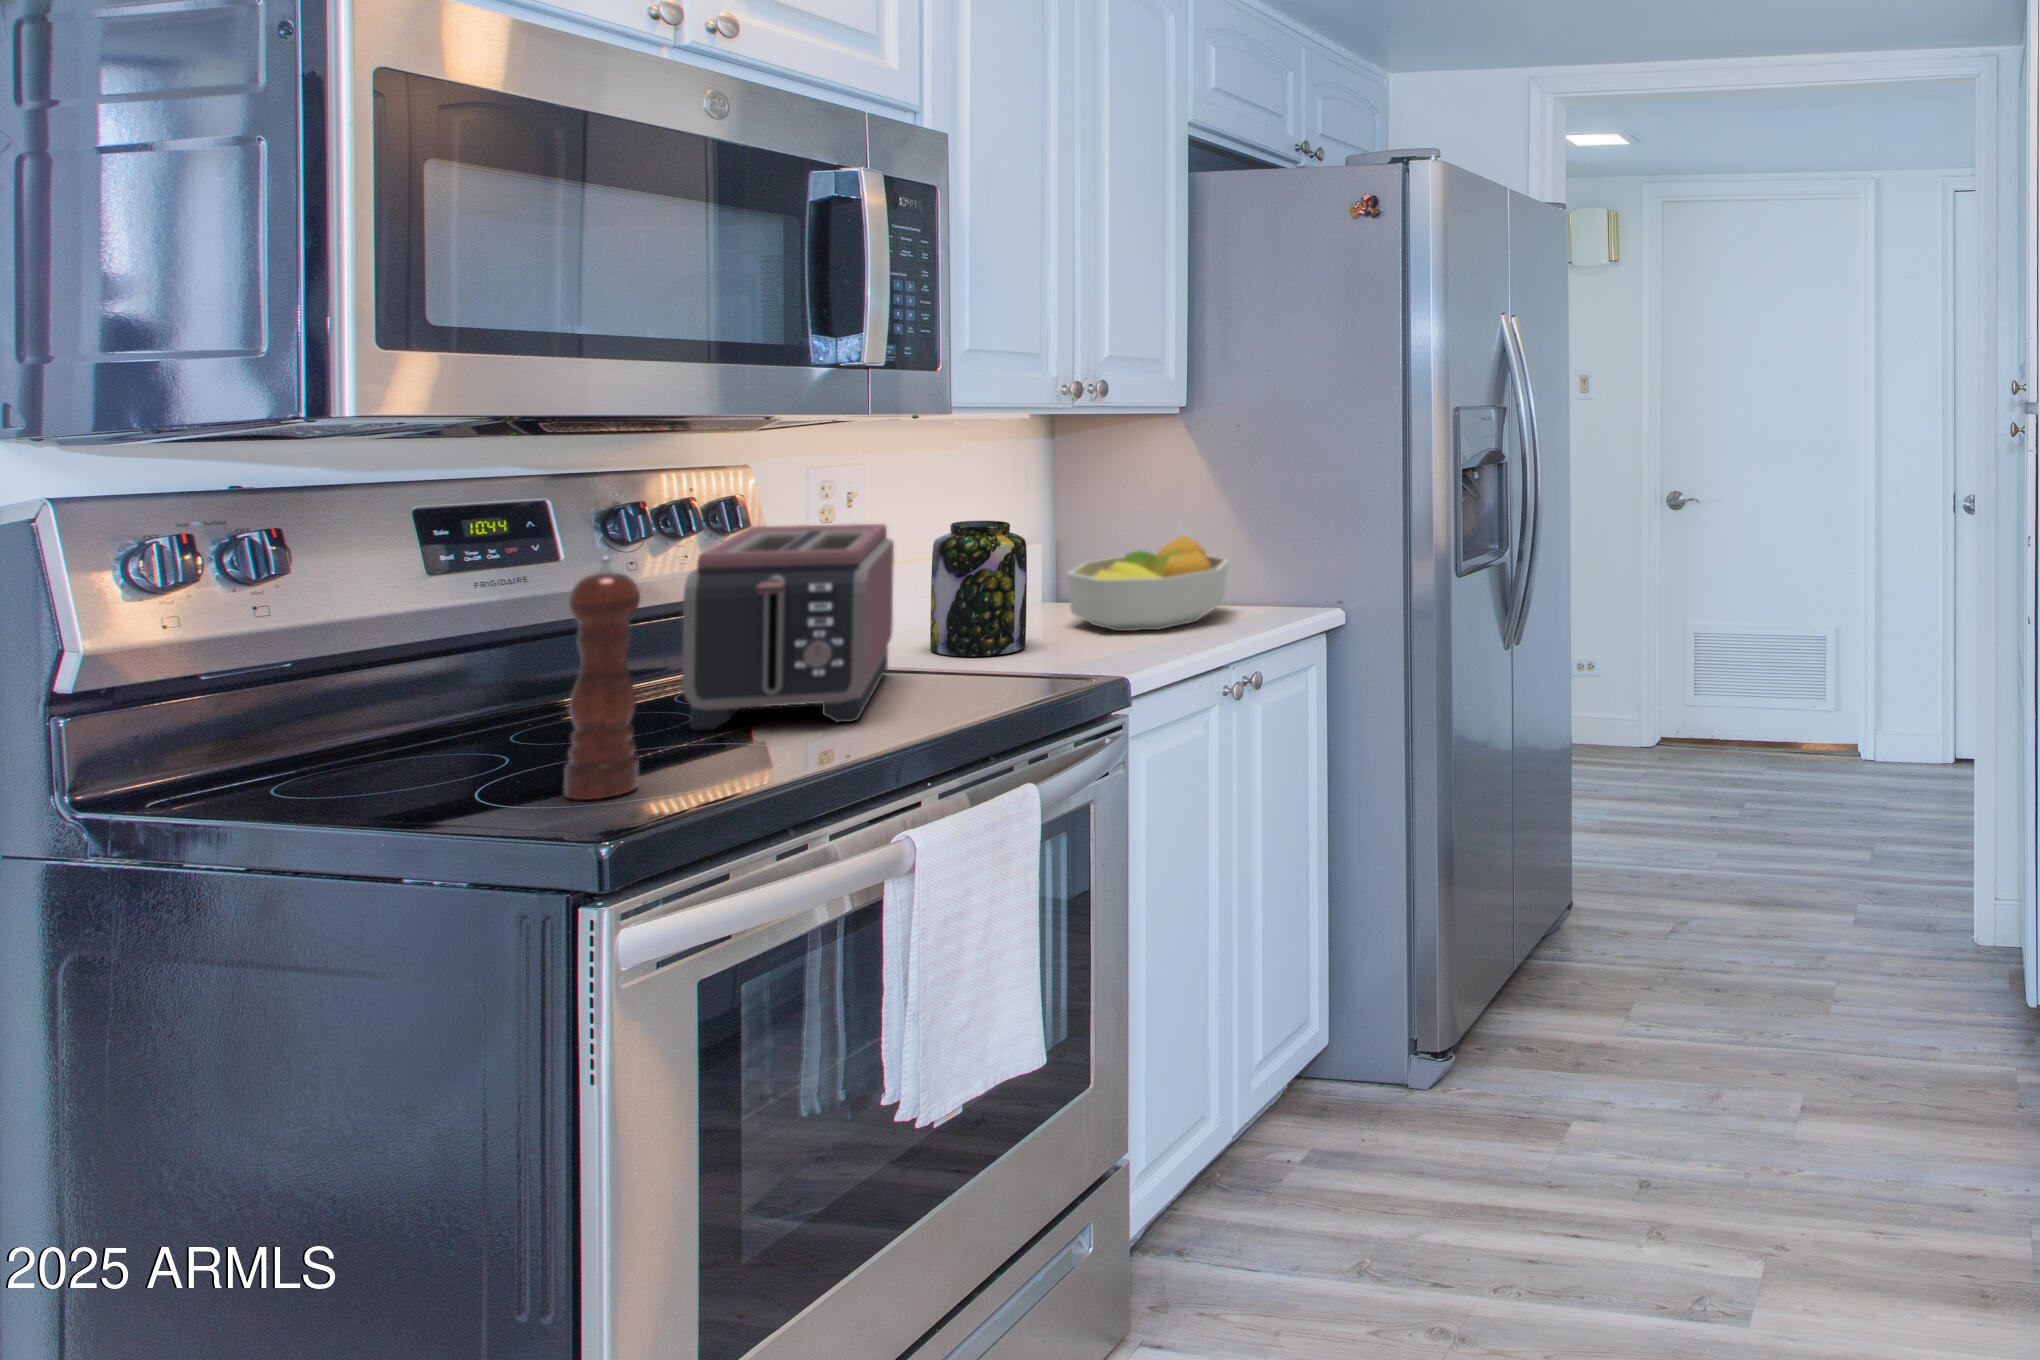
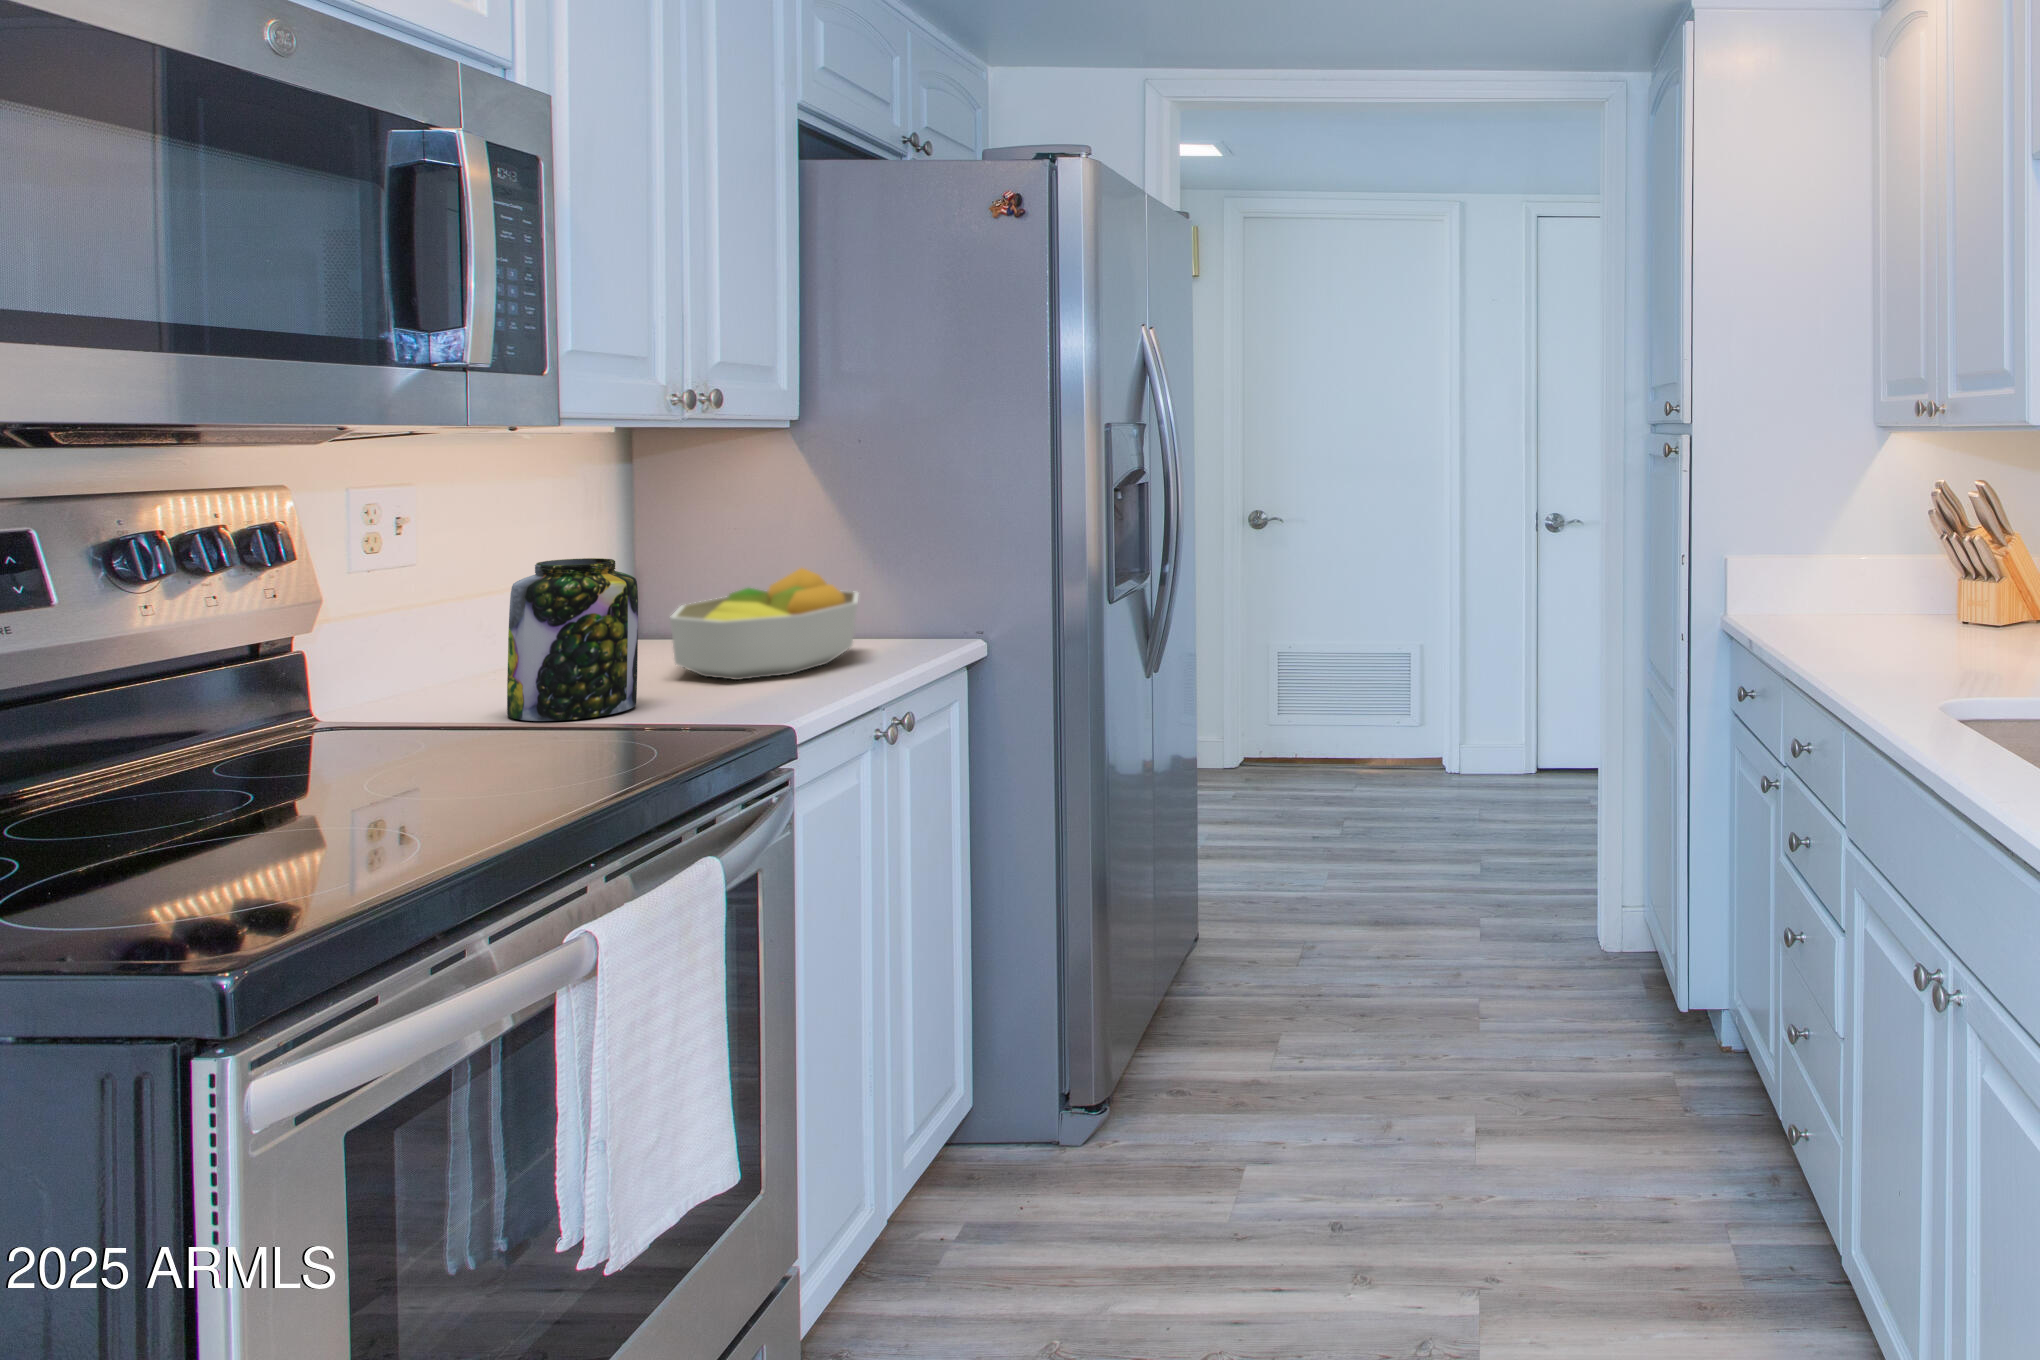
toaster: present [682,524,894,731] -> none [231,564,498,833]
pepper mill: present [564,556,640,800] -> none [118,607,233,927]

